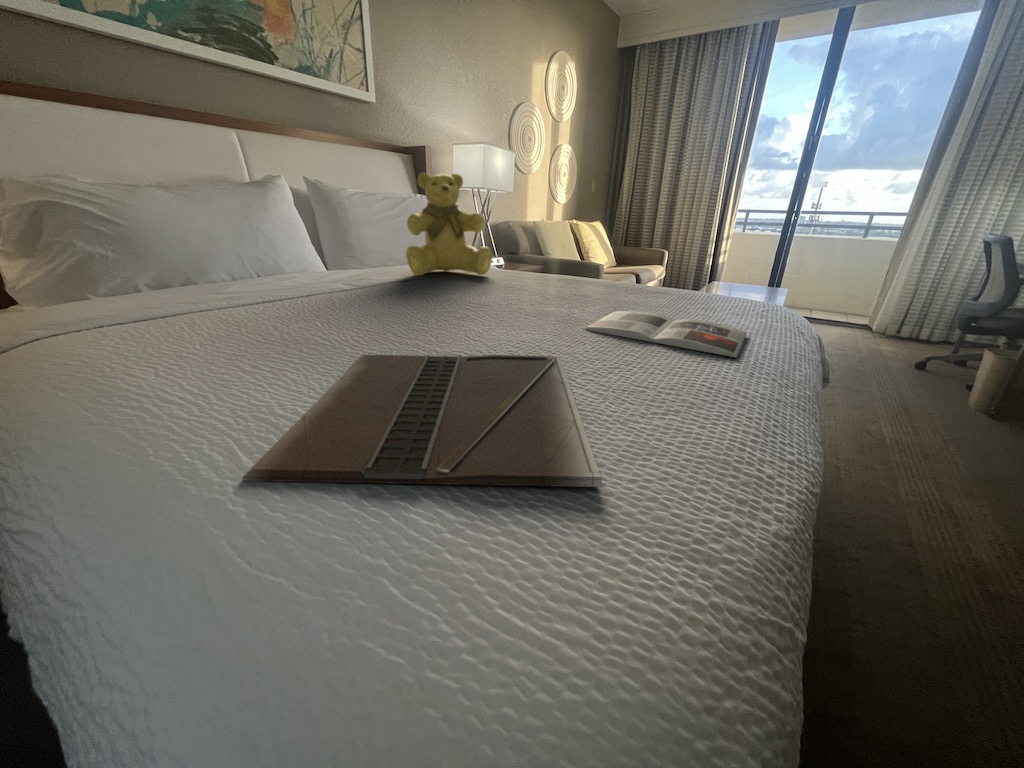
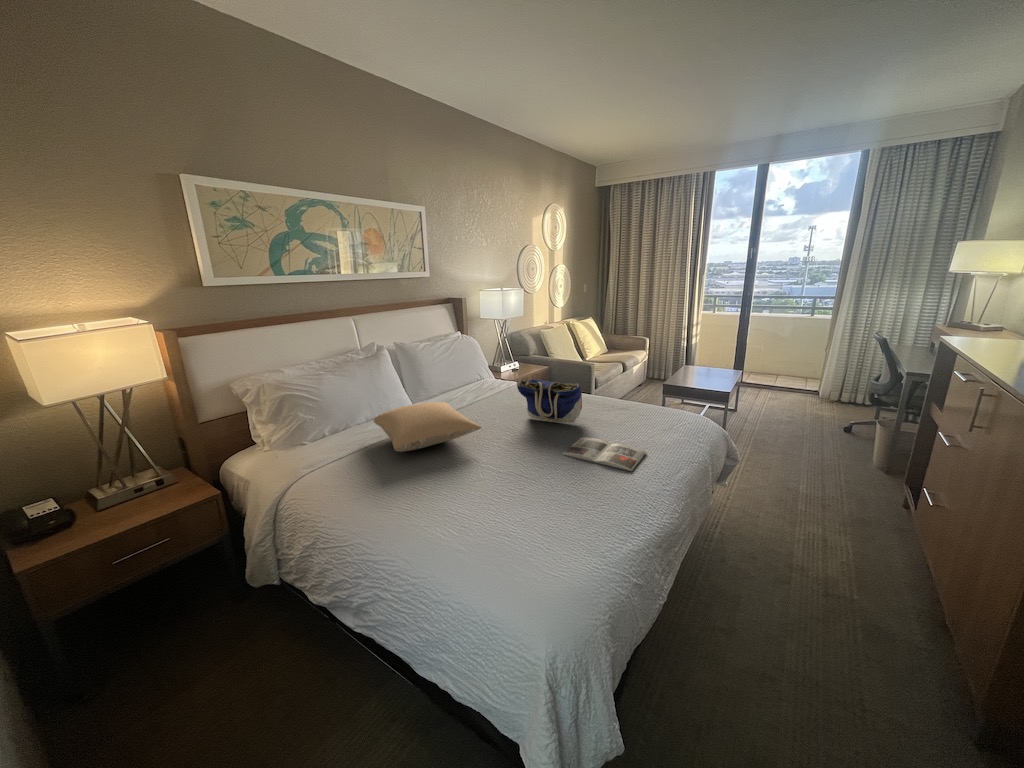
teddy bear: present [406,173,492,276] -> none [459,345,512,408]
tote bag: none [501,217,618,296] -> present [517,379,582,423]
pillow: none [226,231,428,306] -> present [373,402,481,452]
laptop: present [243,354,601,487] -> none [446,478,555,539]

